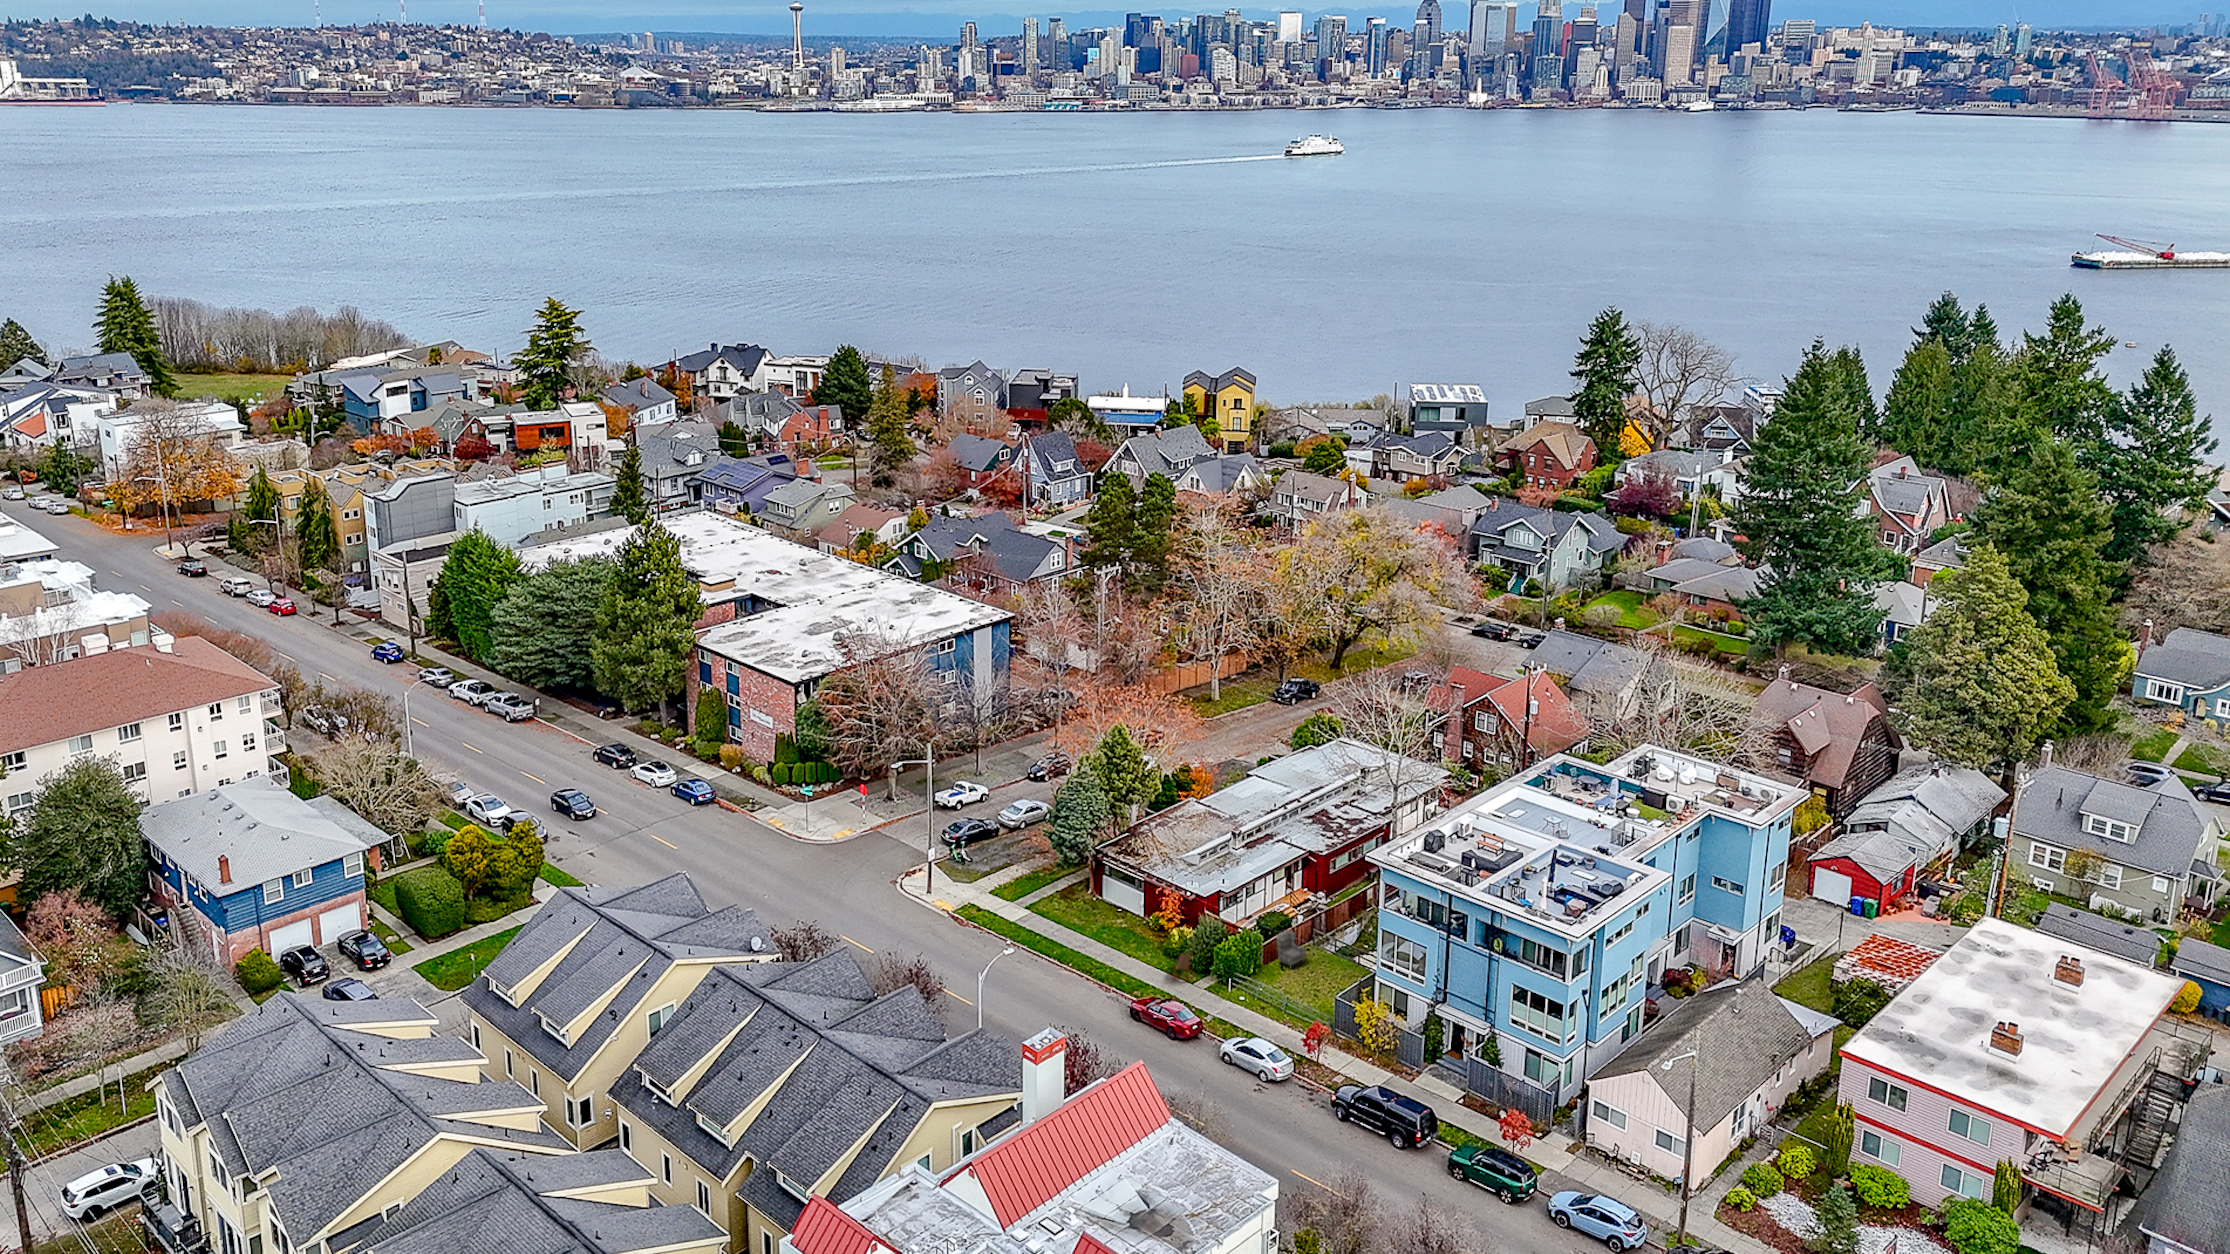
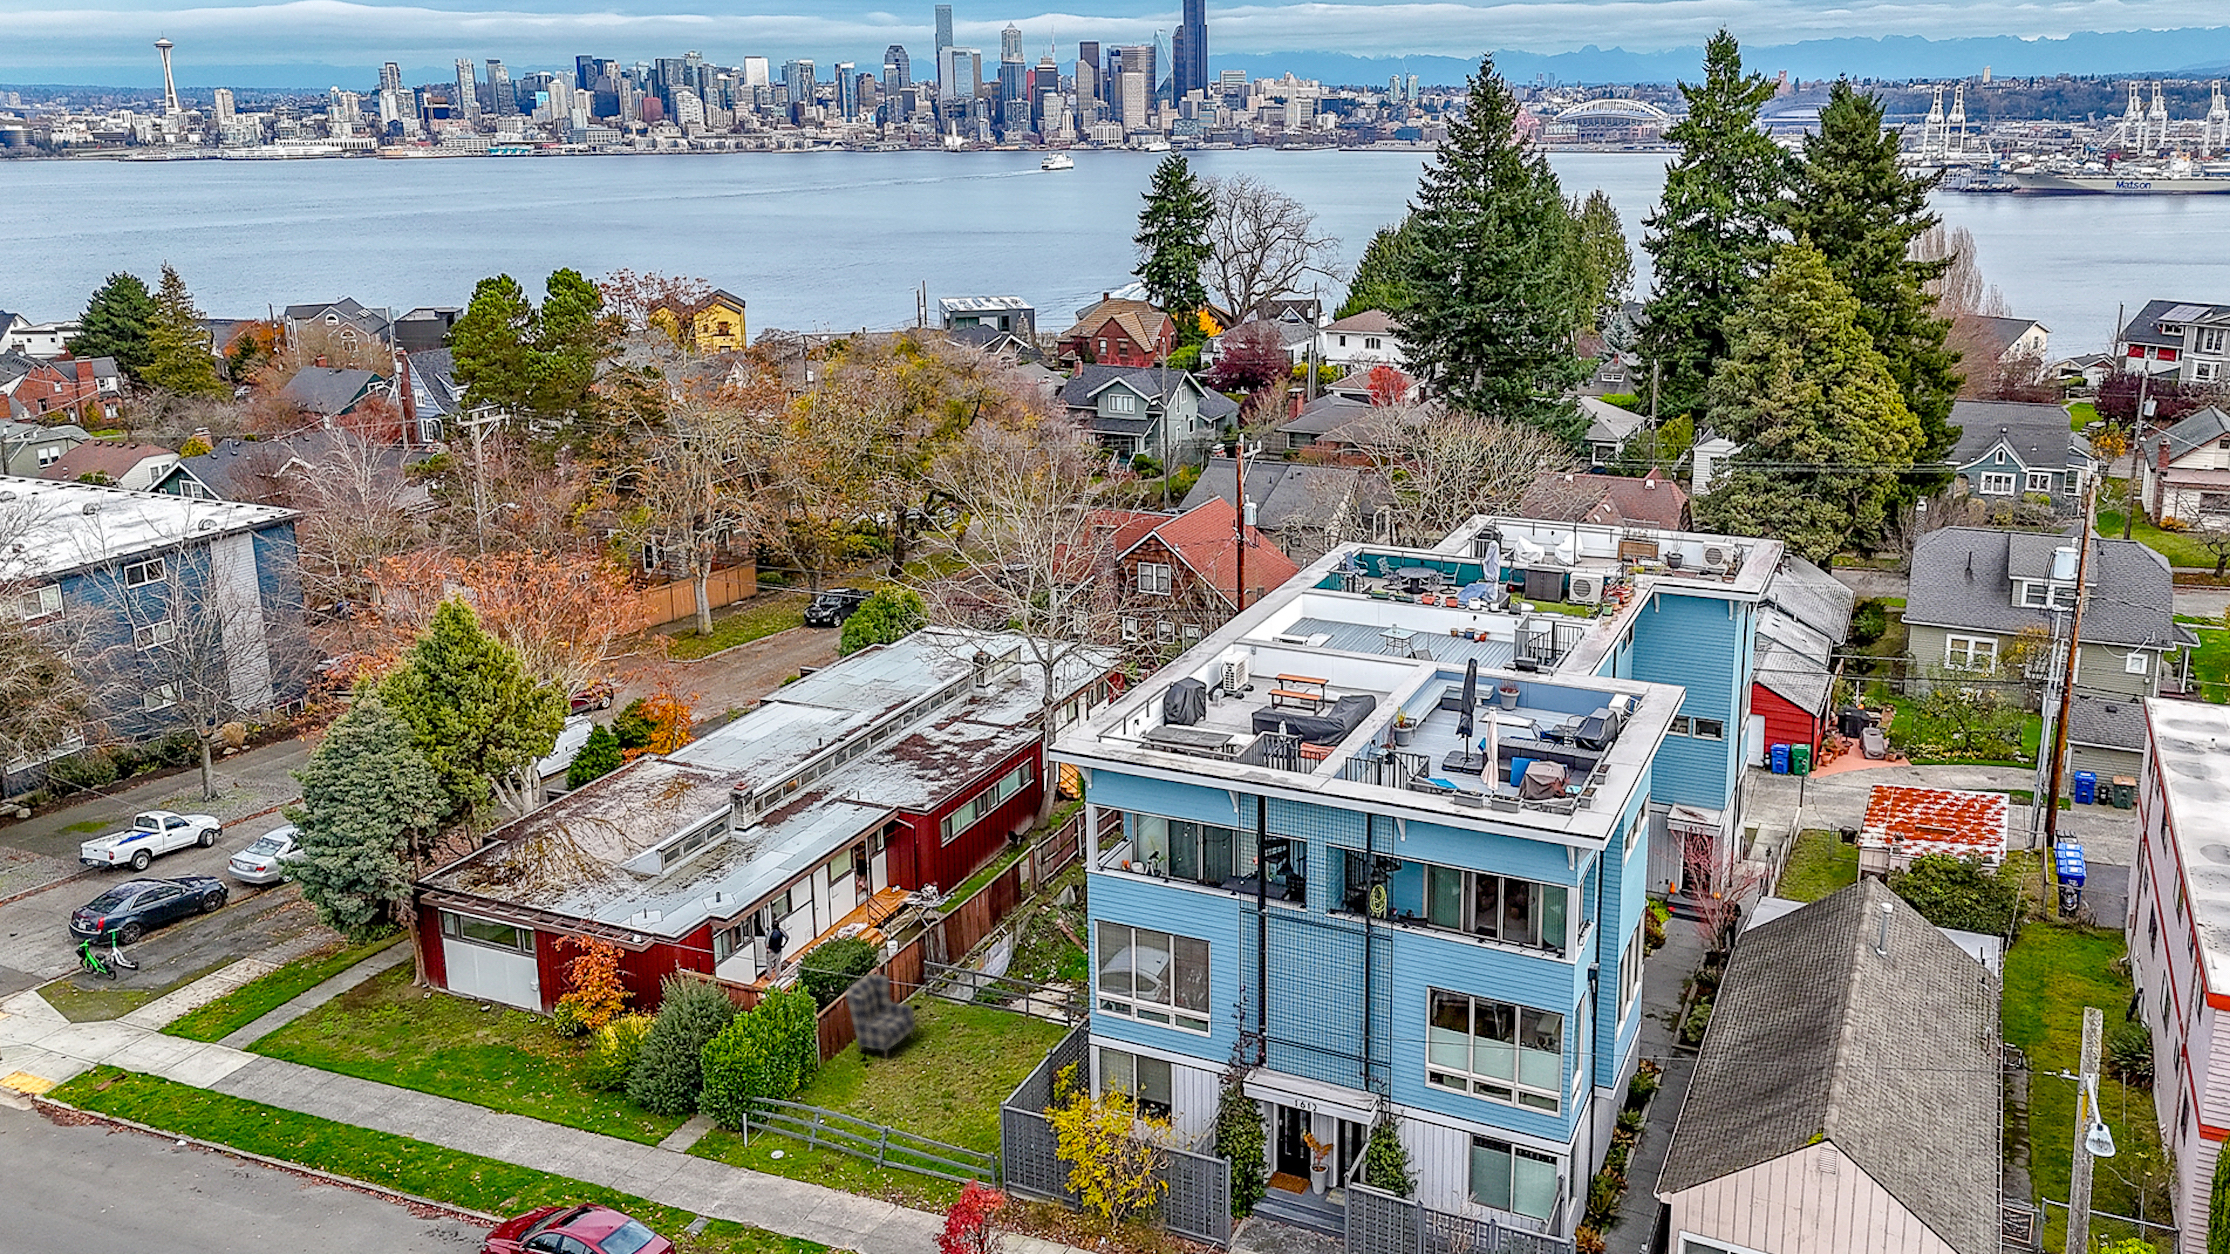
bench: present [1175,954,1191,979] -> none [601,1056,656,1150]

